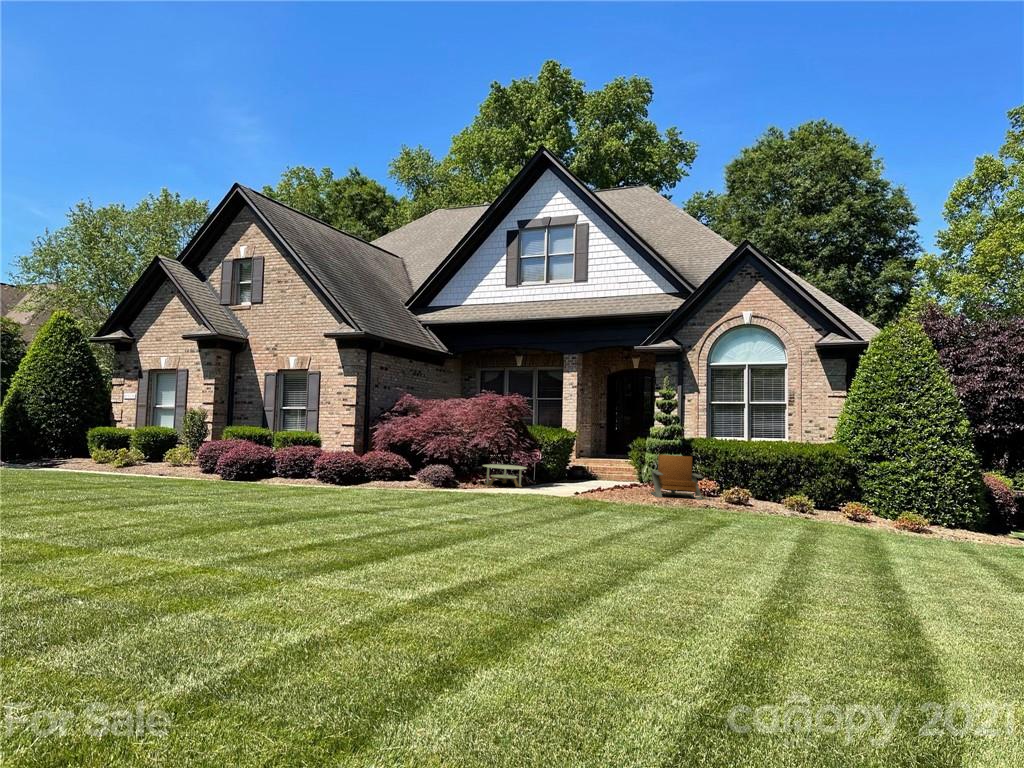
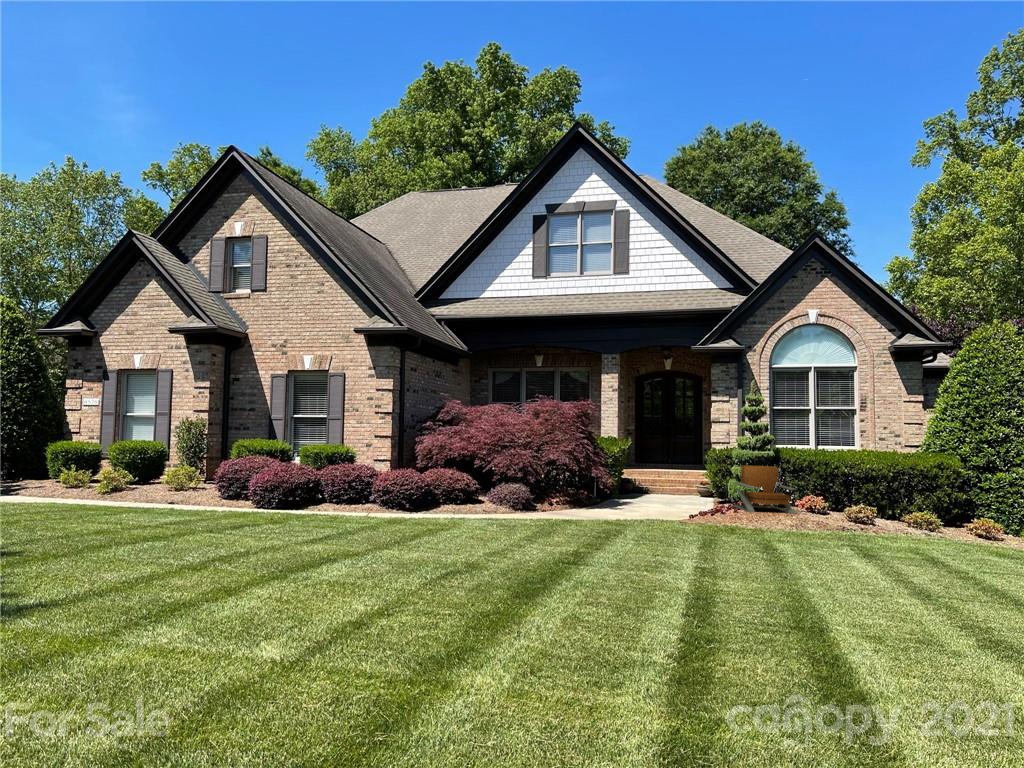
round table: present [483,464,526,487] -> none [555,479,605,504]

